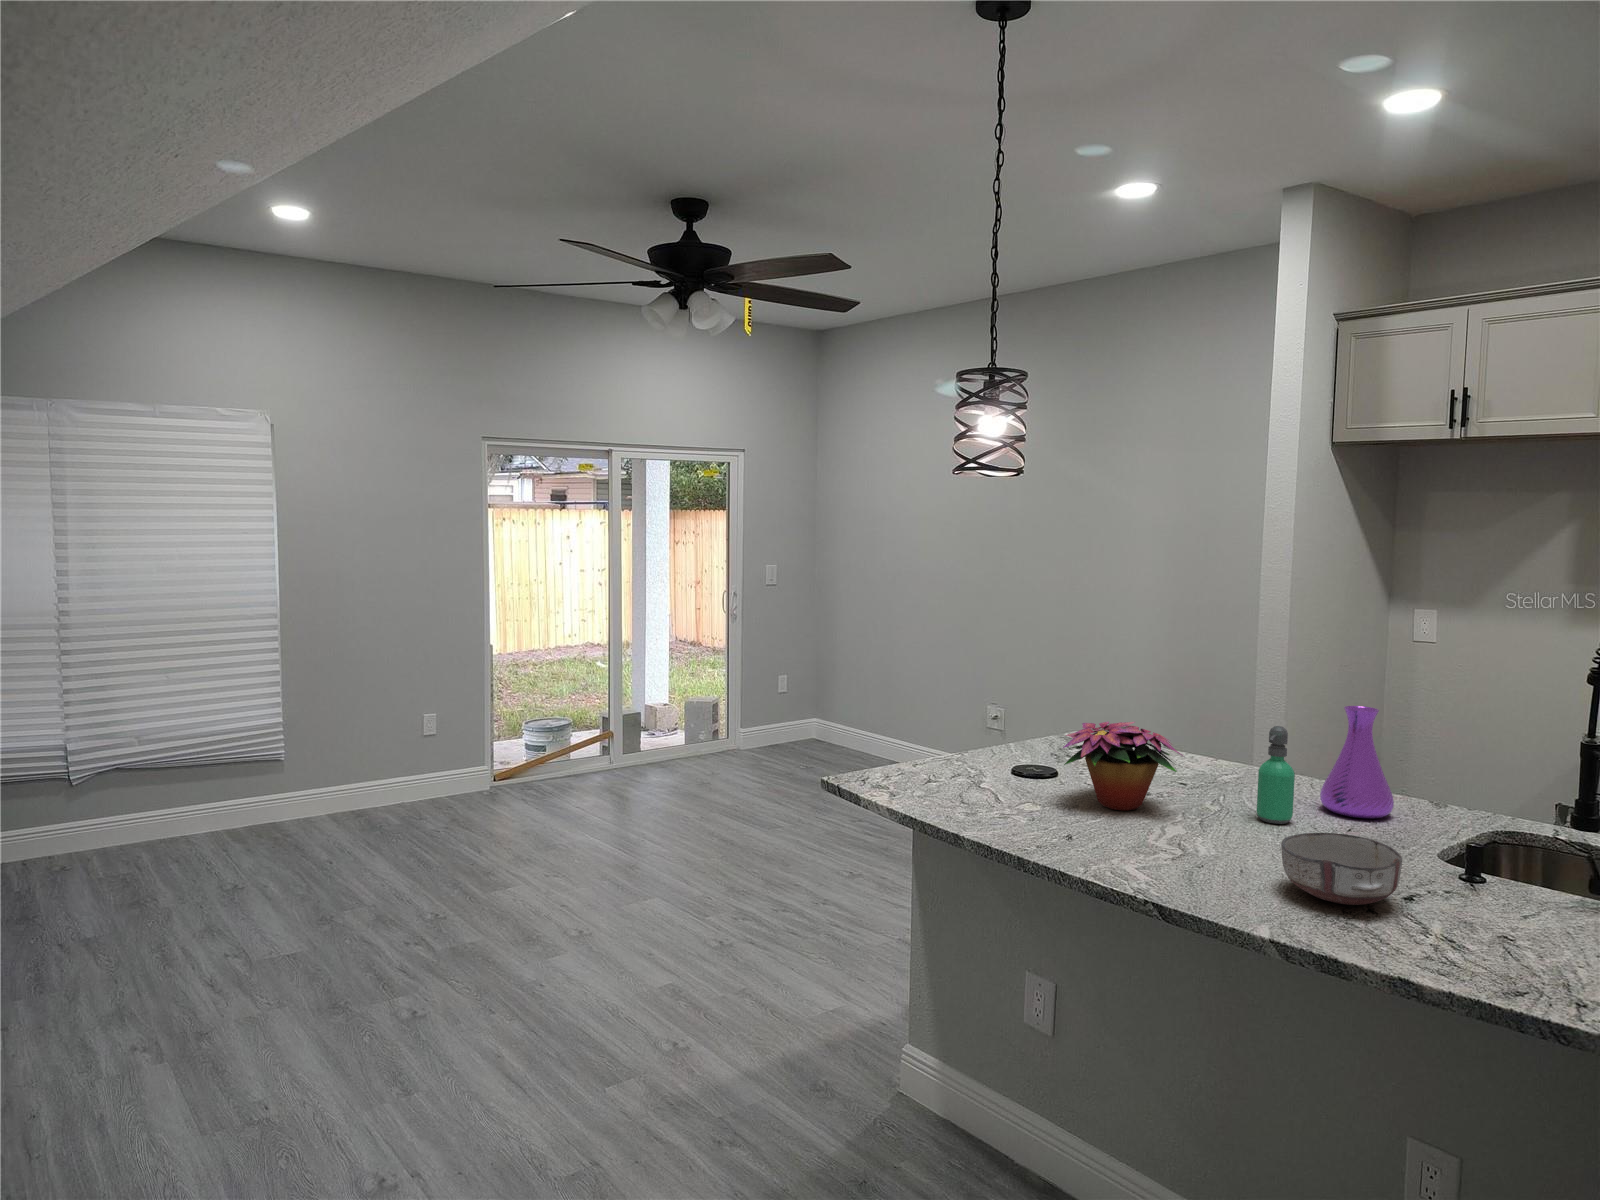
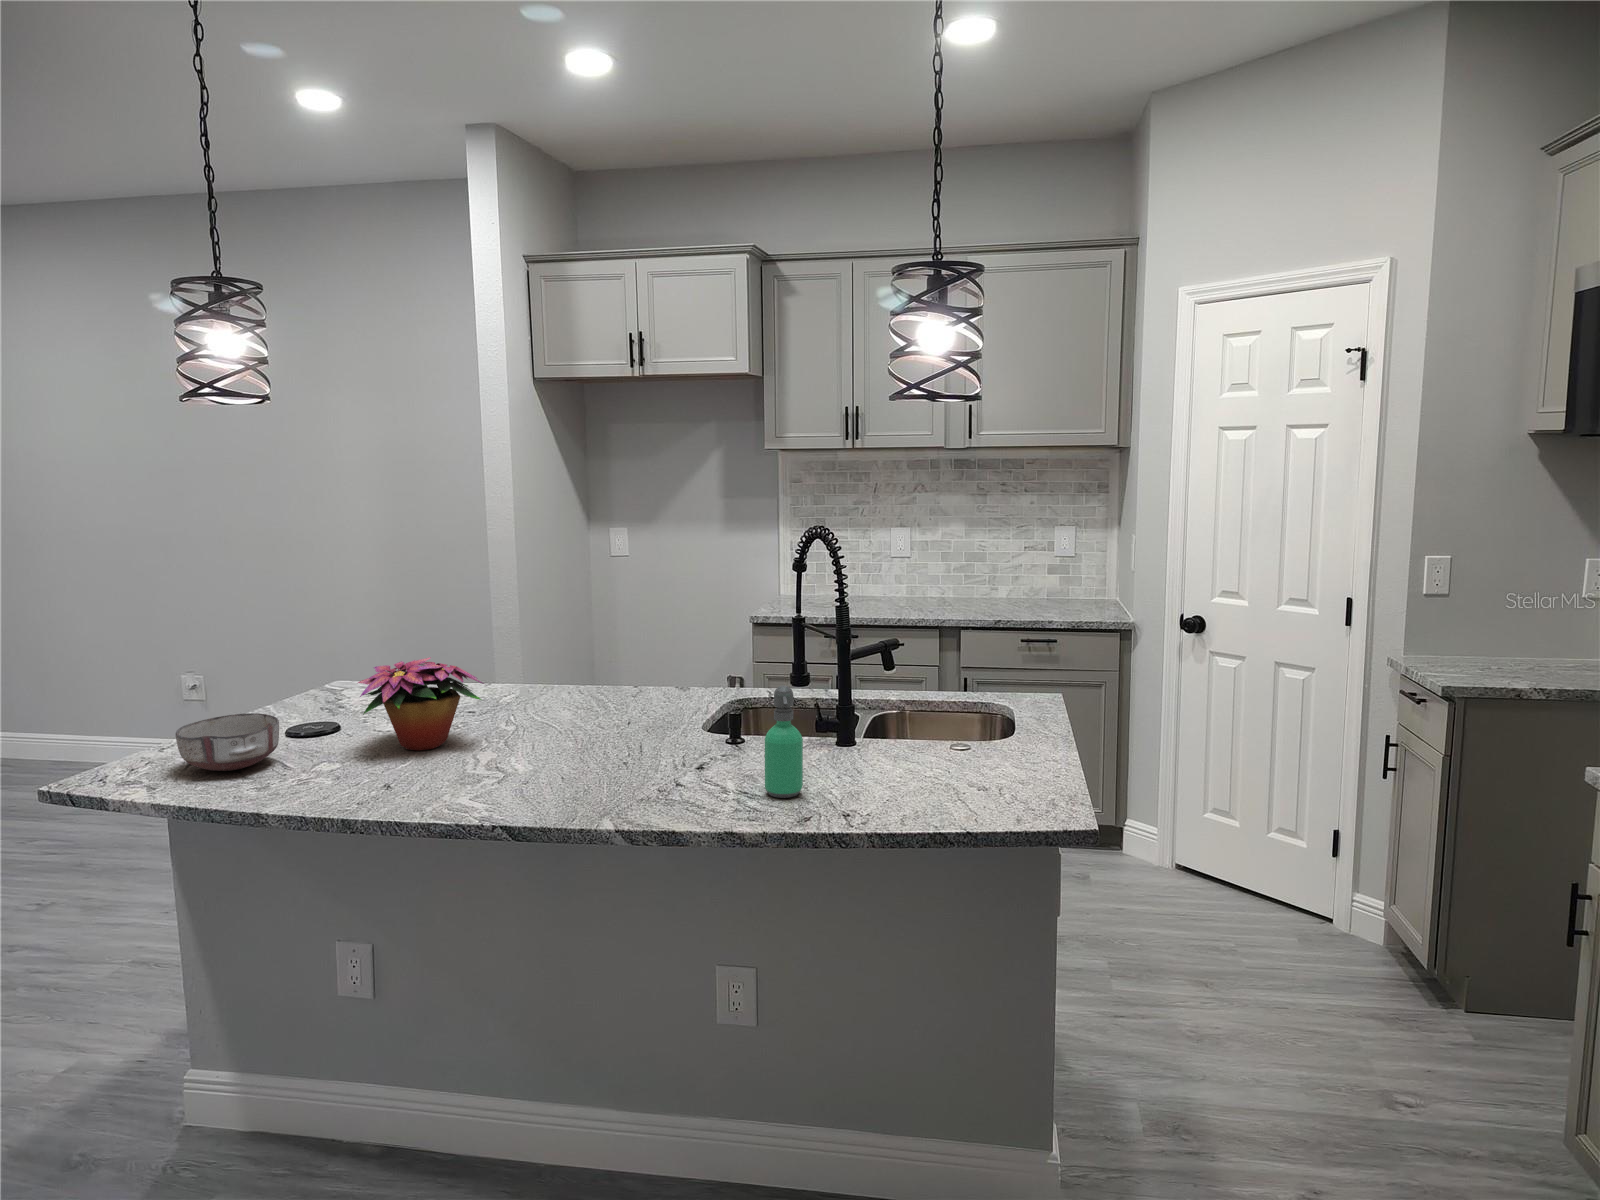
vase: present [1320,706,1394,818] -> none [597,614,656,713]
soap dispenser: present [1257,726,1295,824] -> present [765,686,803,798]
ceramic bowl: present [1281,833,1402,905] -> present [176,713,279,771]

